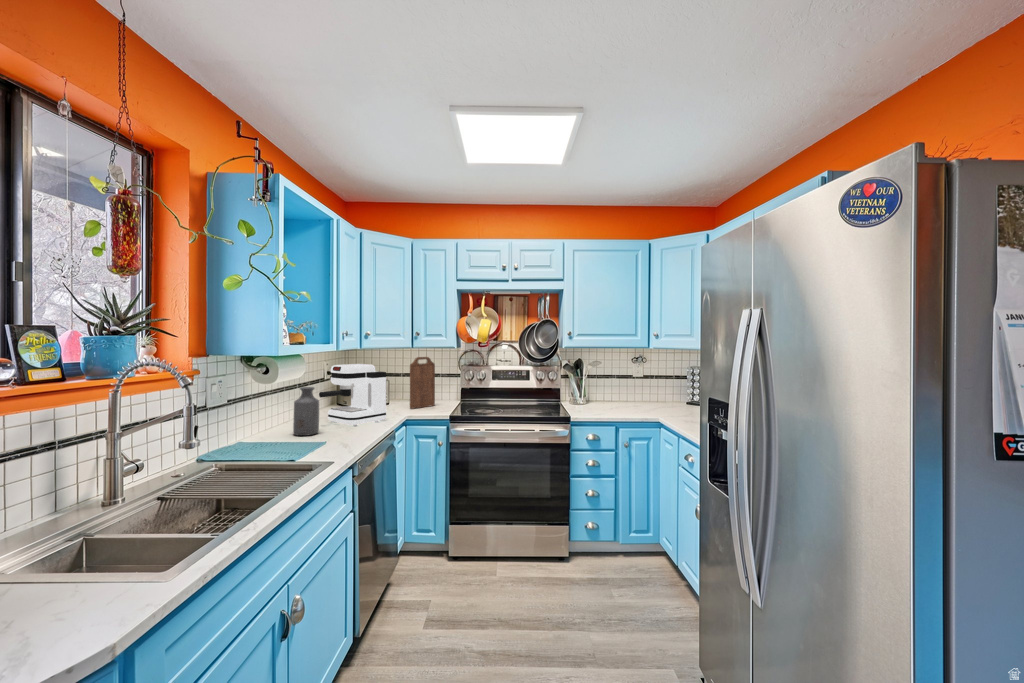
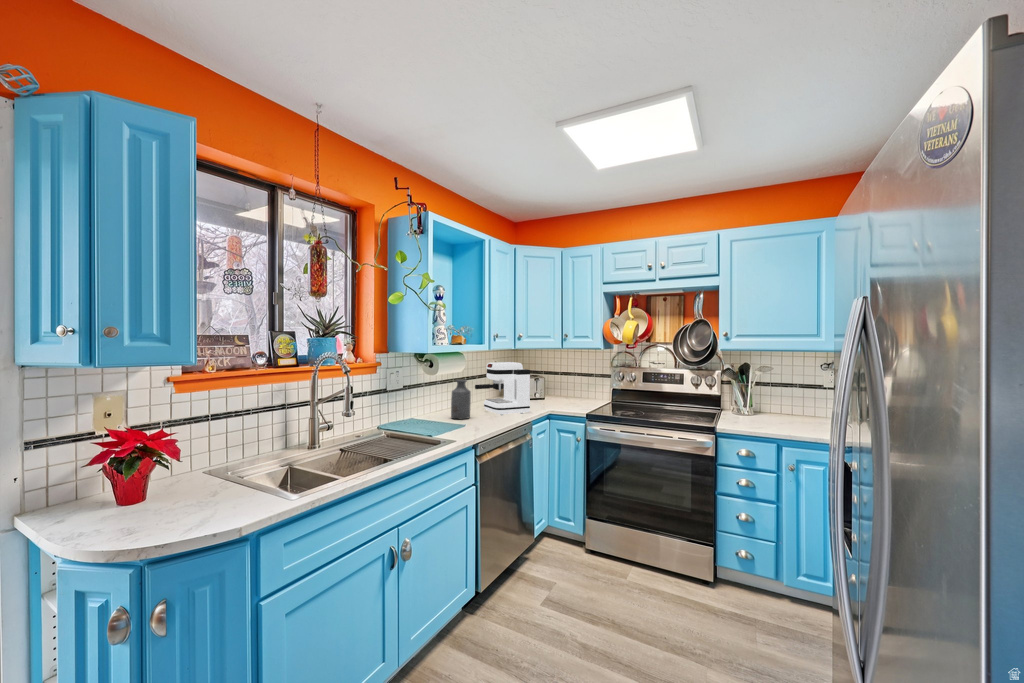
cutting board: present [410,357,435,409] -> none [561,357,586,405]

